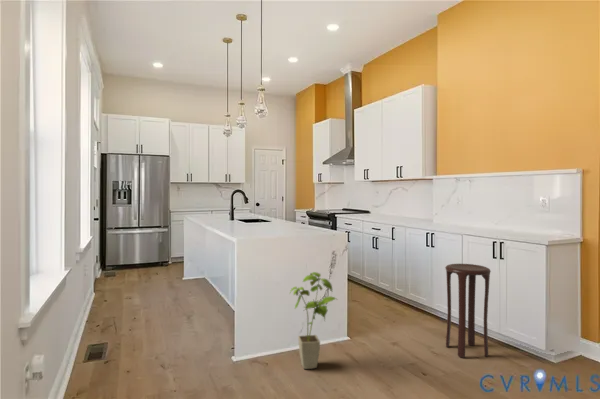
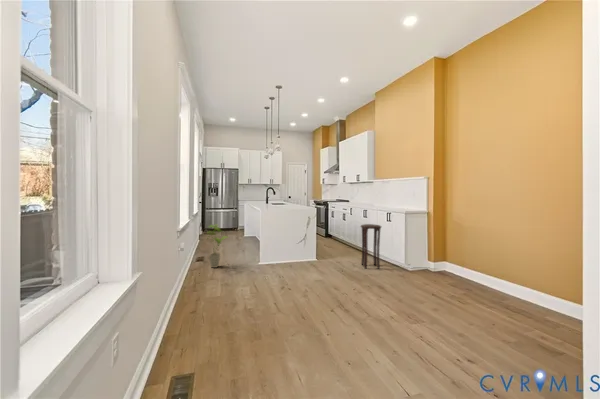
house plant: present [291,272,335,369] -> present [207,225,227,267]

